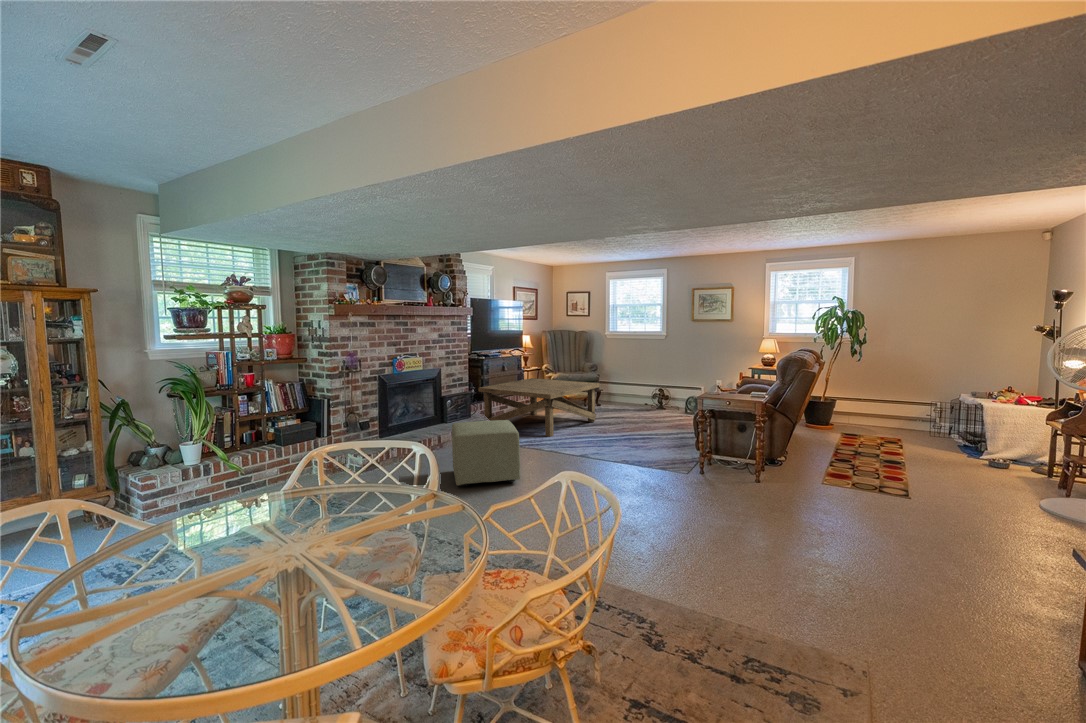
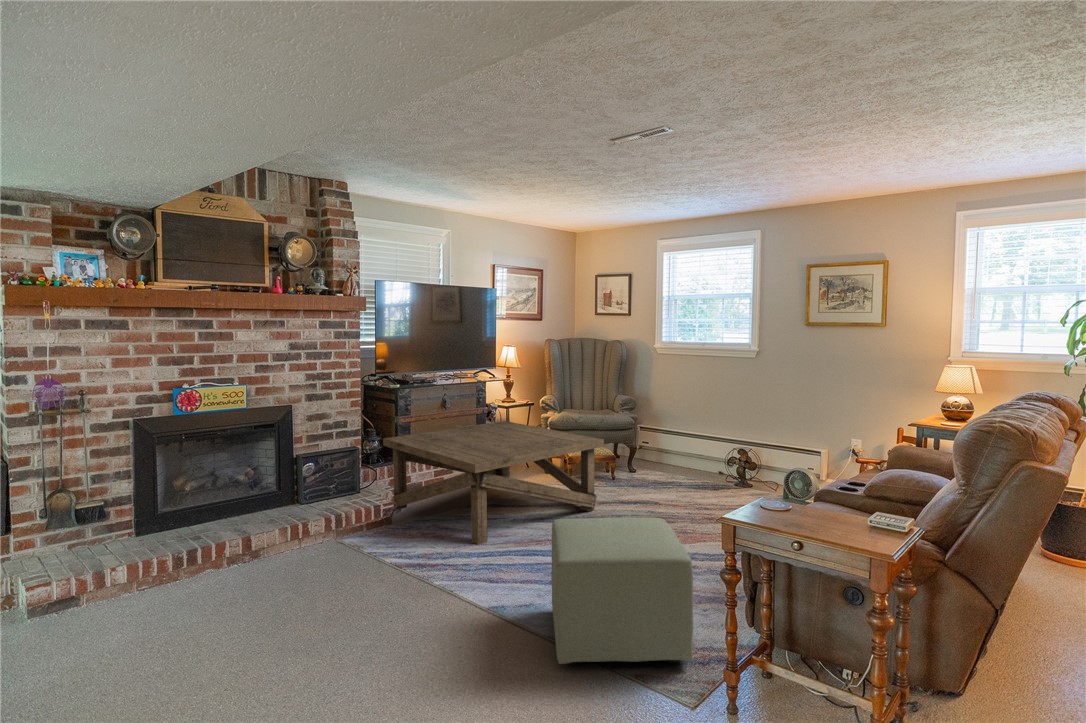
ottoman: present [452,420,520,487] -> present [551,518,693,665]

